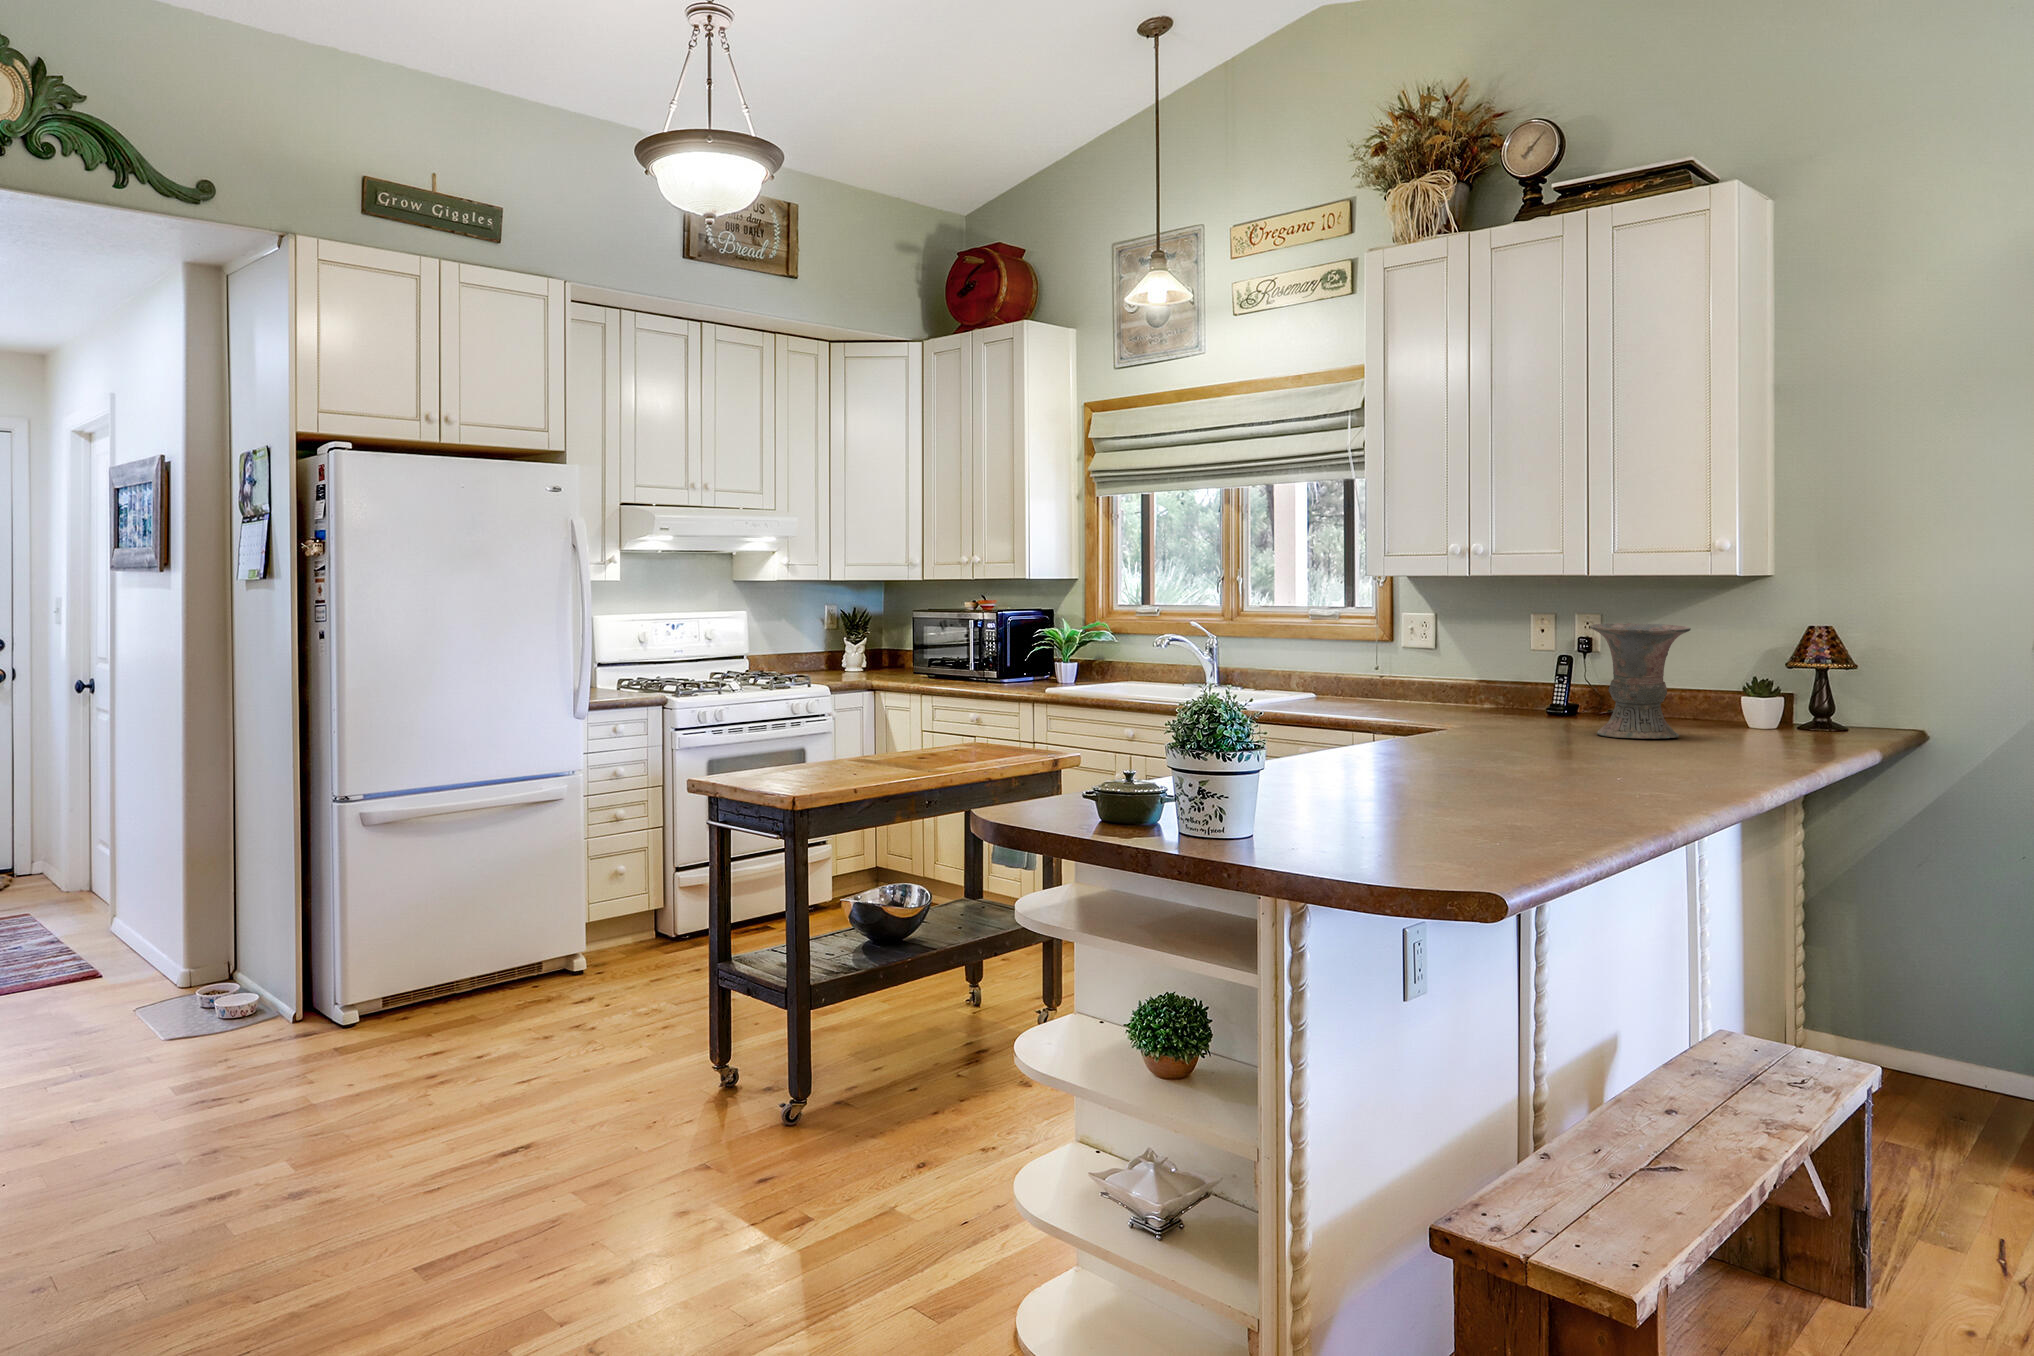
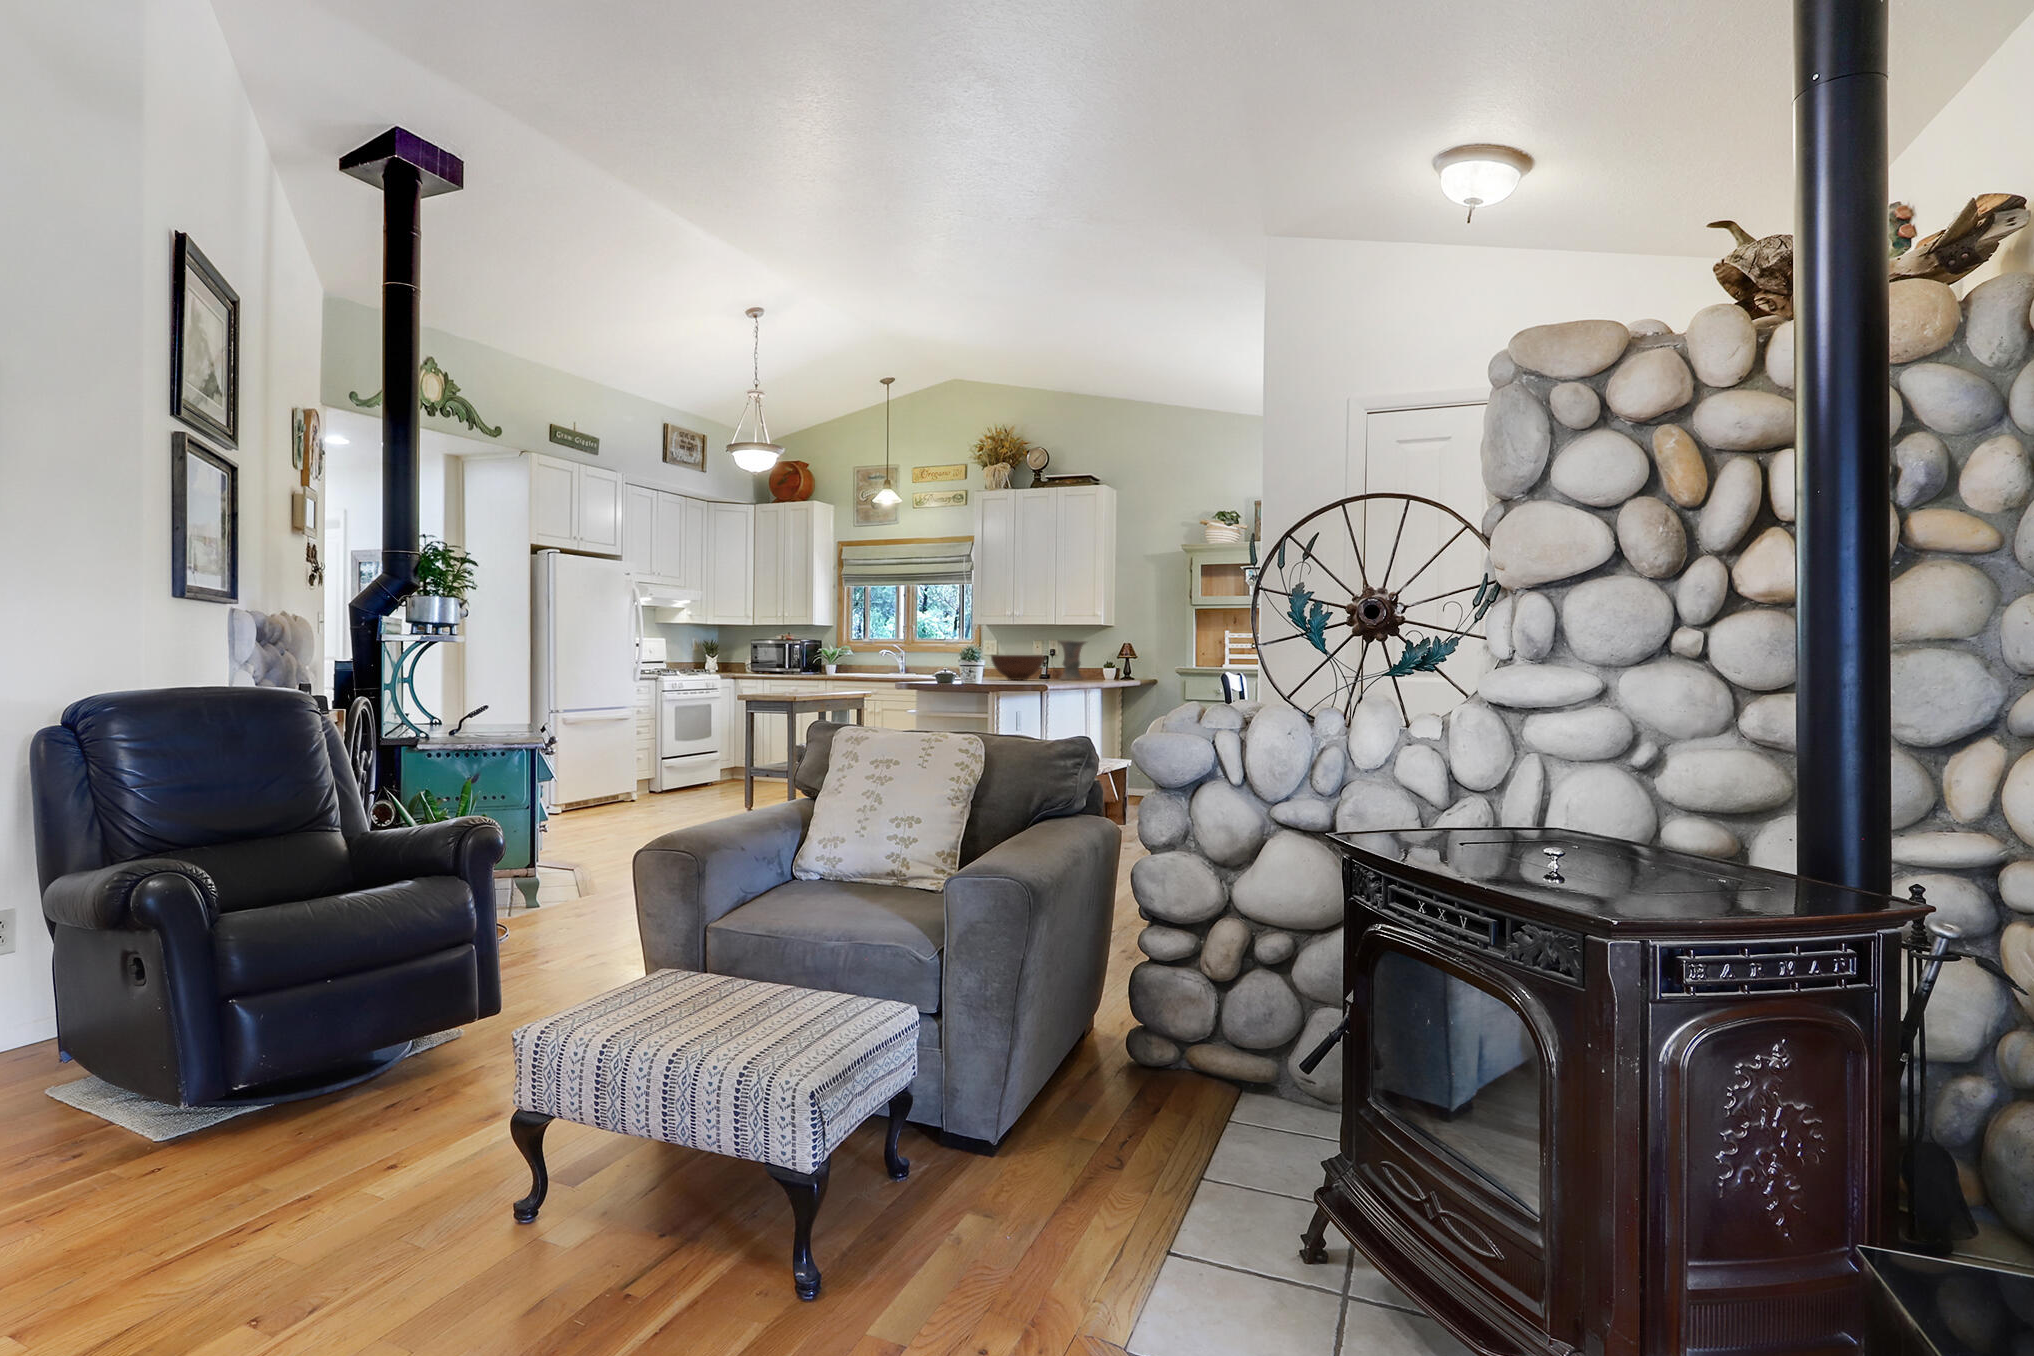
fruit bowl: none [1370,676,1544,759] -> present [991,655,1045,680]

